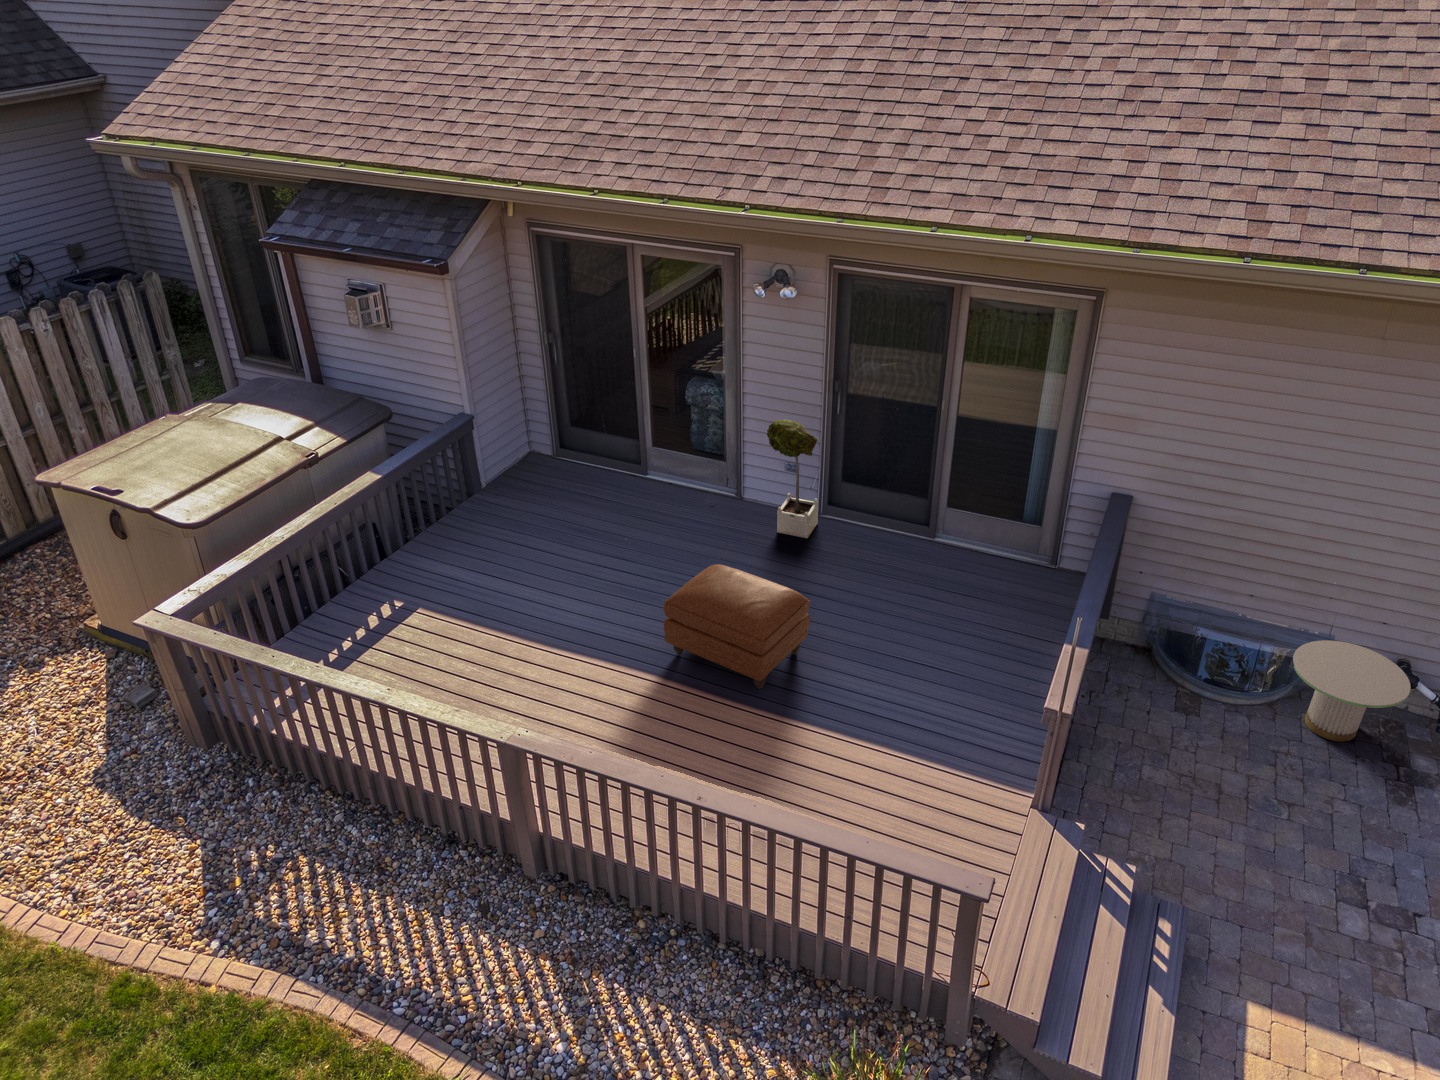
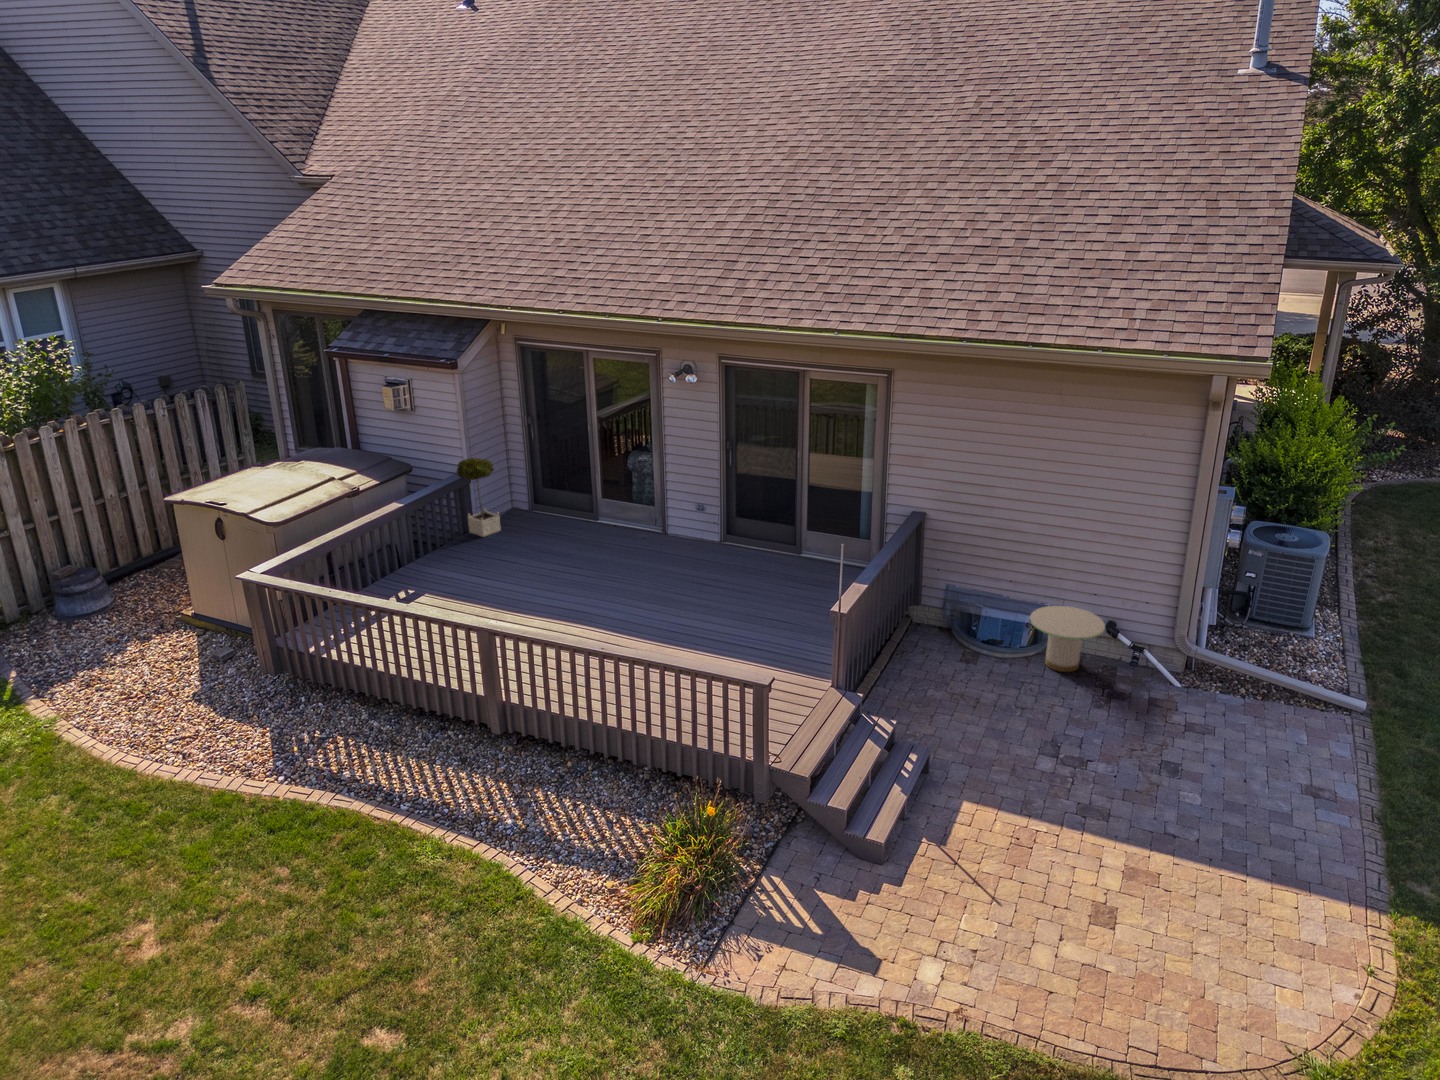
potted tree: present [767,420,818,538] -> present [457,458,501,537]
ottoman: present [664,564,810,689] -> none [597,554,698,631]

